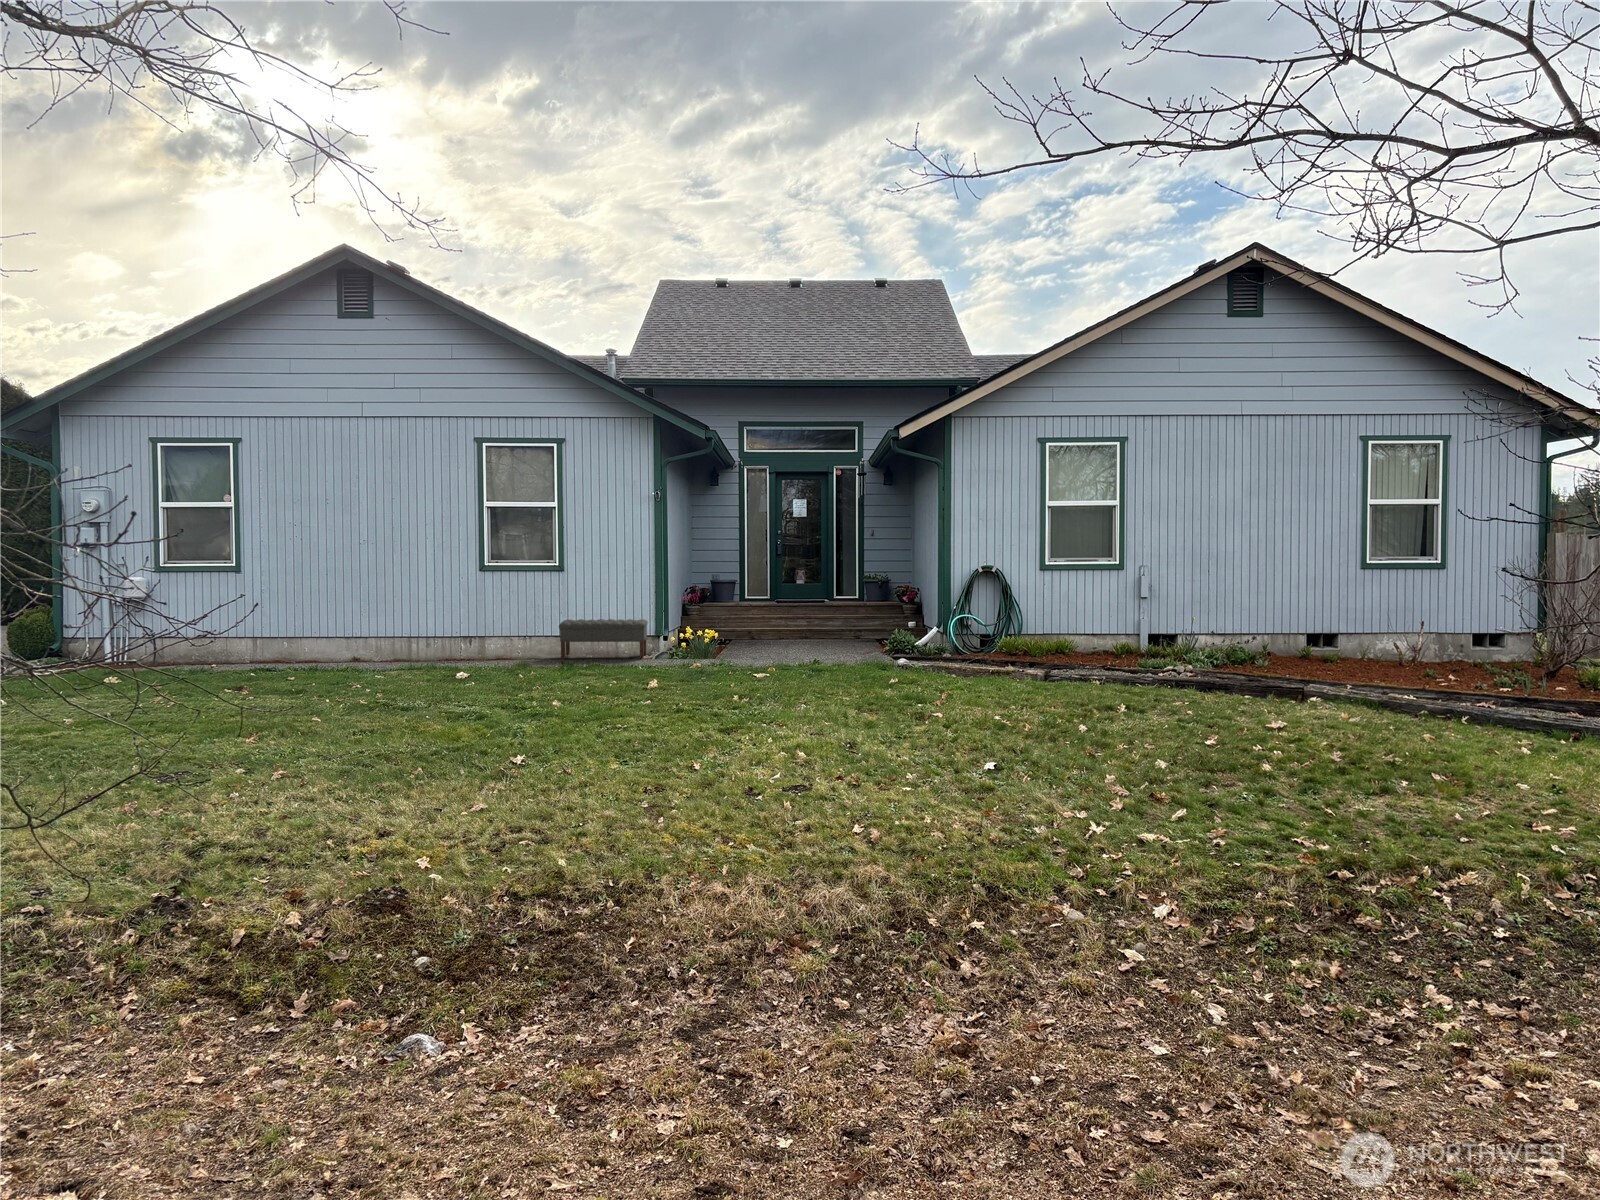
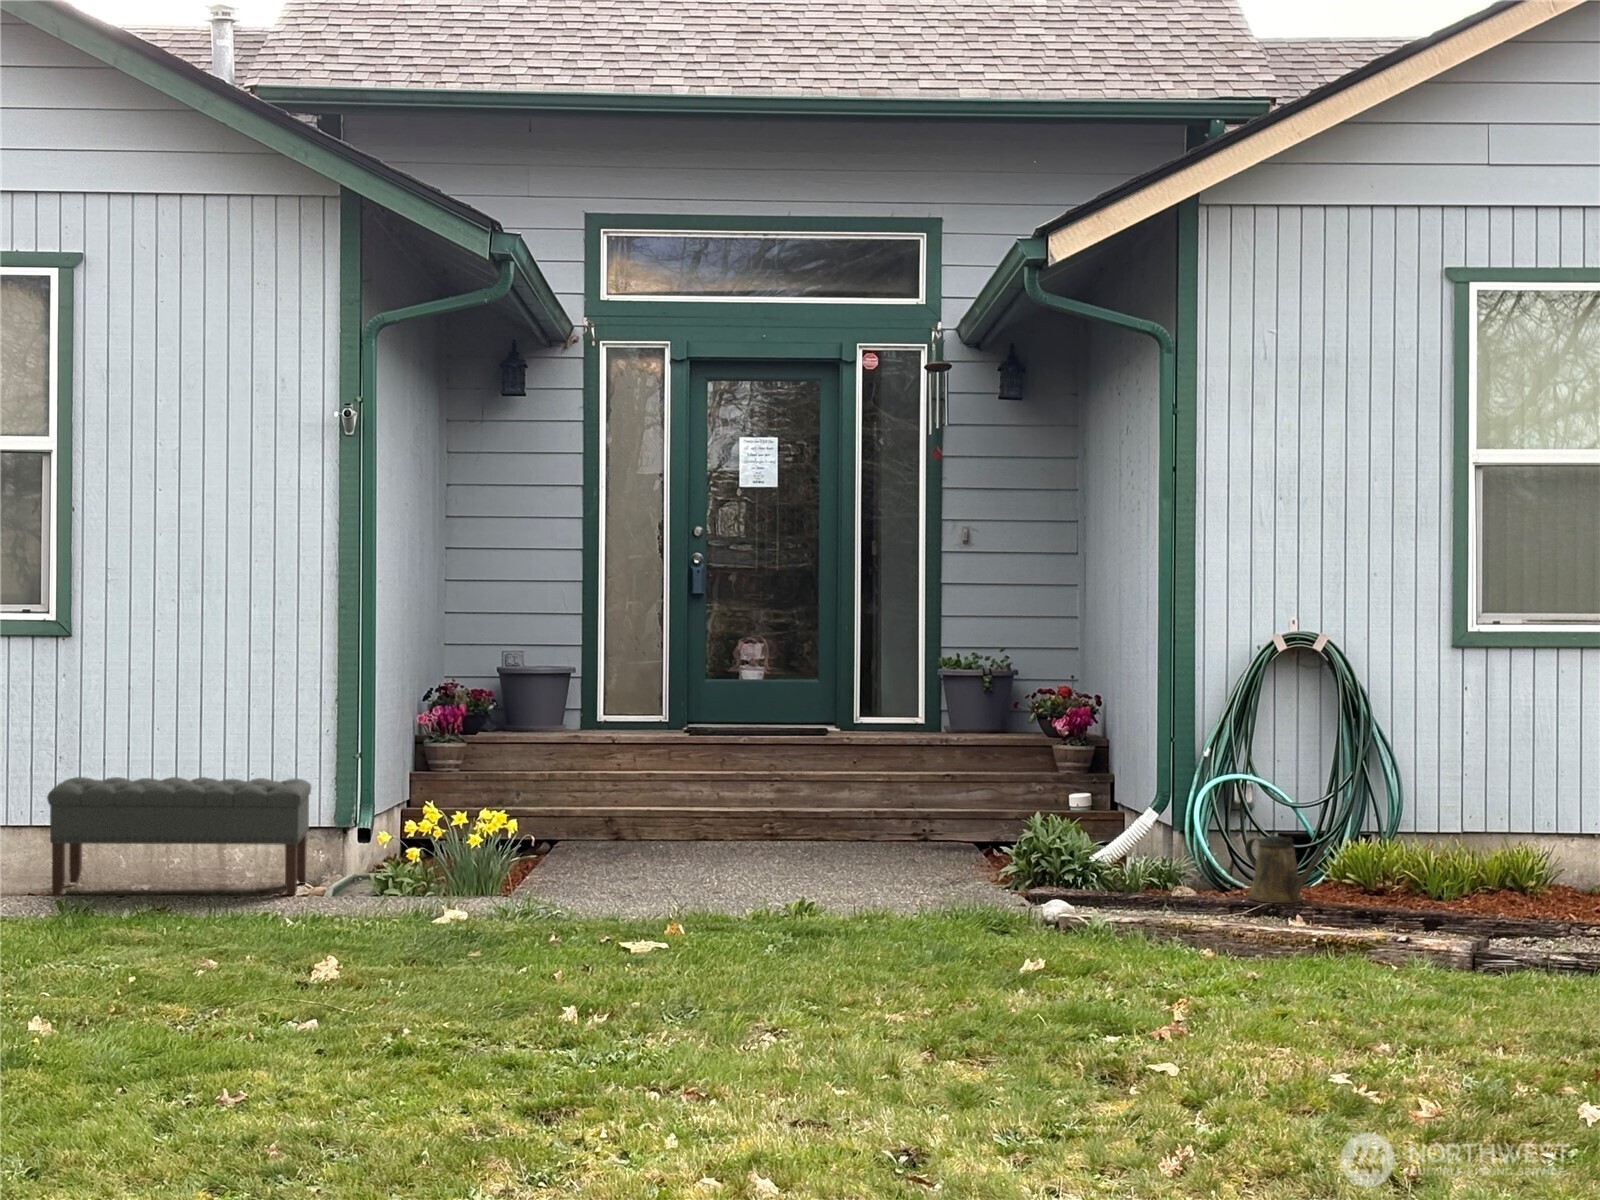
watering can: none [968,636,998,659] -> present [1245,836,1334,903]

